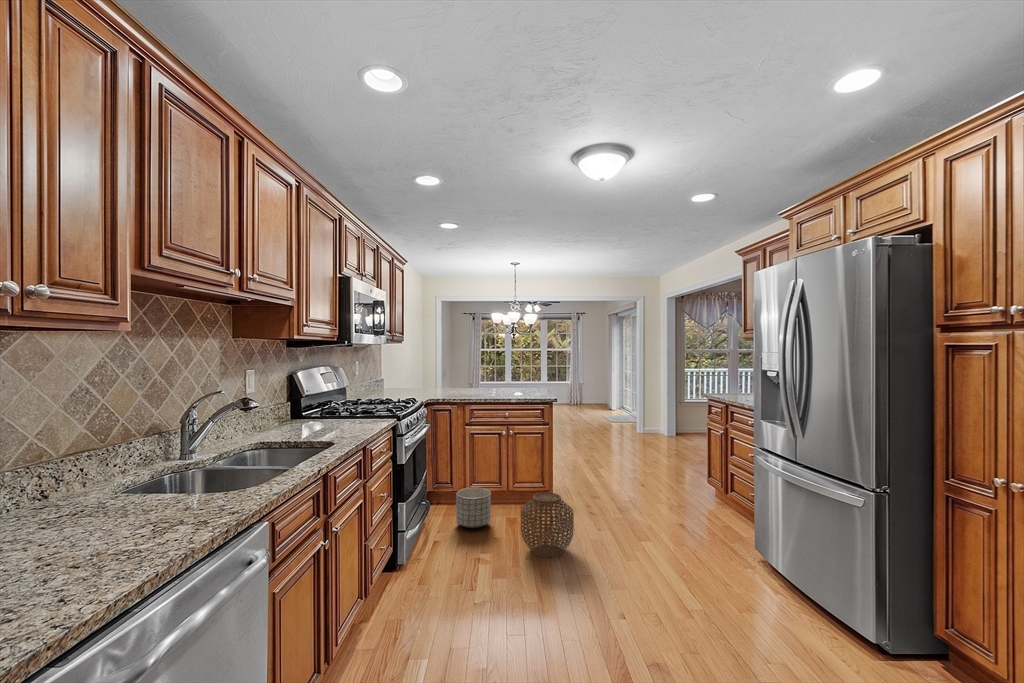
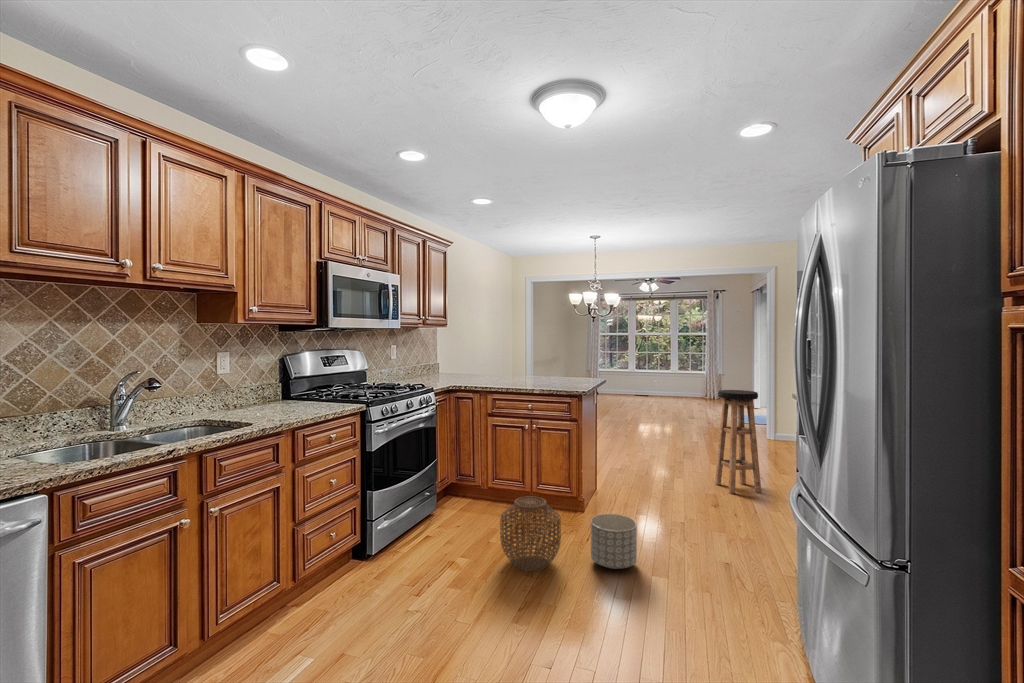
bar stool: none [631,395,667,477] -> present [715,390,761,494]
planter: present [456,488,491,529] -> present [591,514,637,569]

